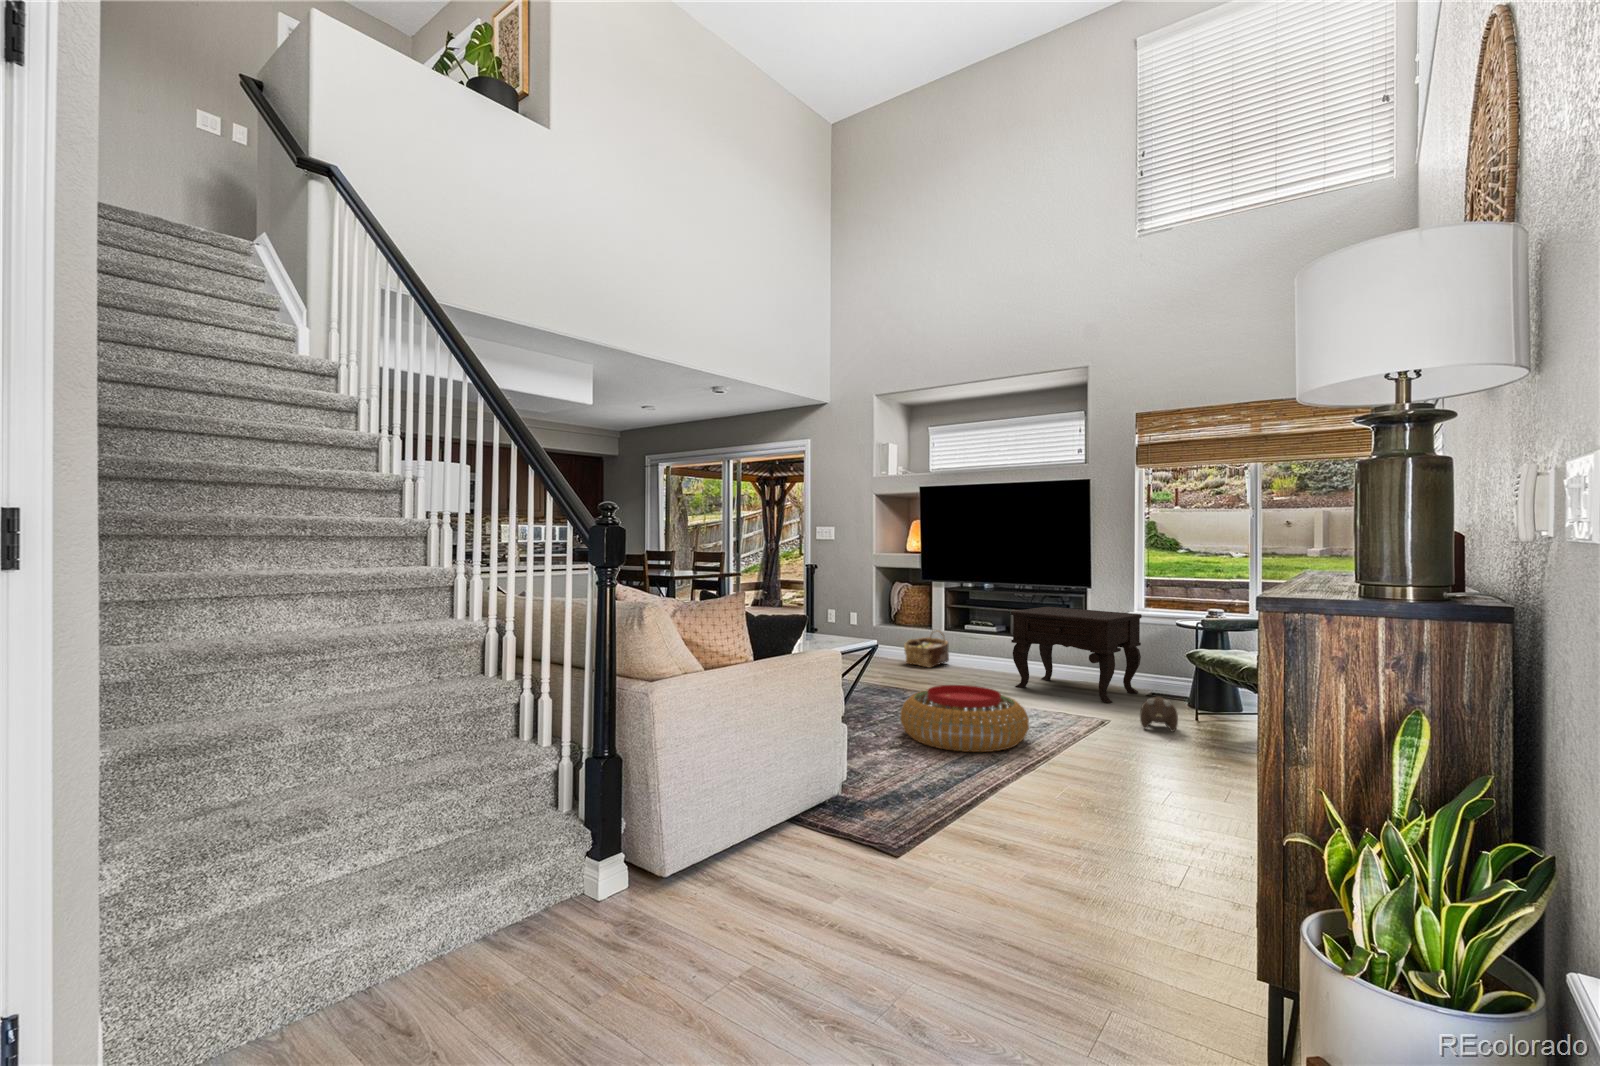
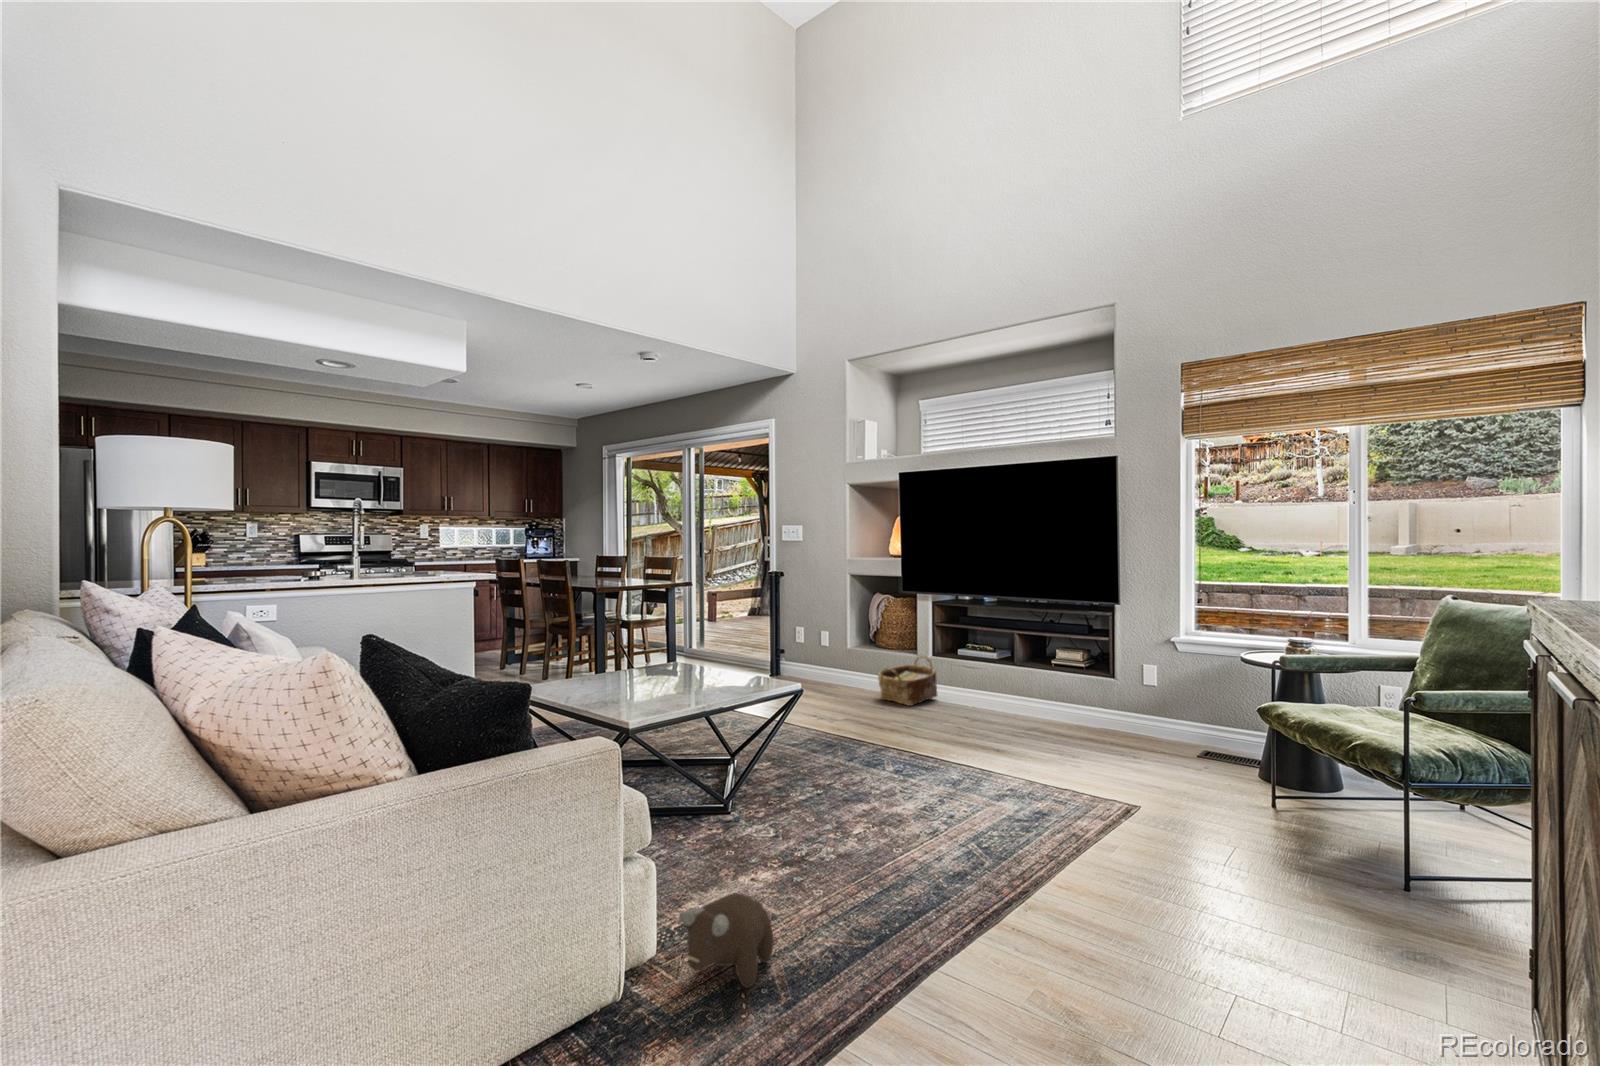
side table: present [1011,607,1142,703] -> none [1007,628,1191,770]
pouf: present [901,685,1029,752] -> none [811,754,1005,875]
plush toy: present [1140,697,1178,732] -> present [679,893,774,988]

